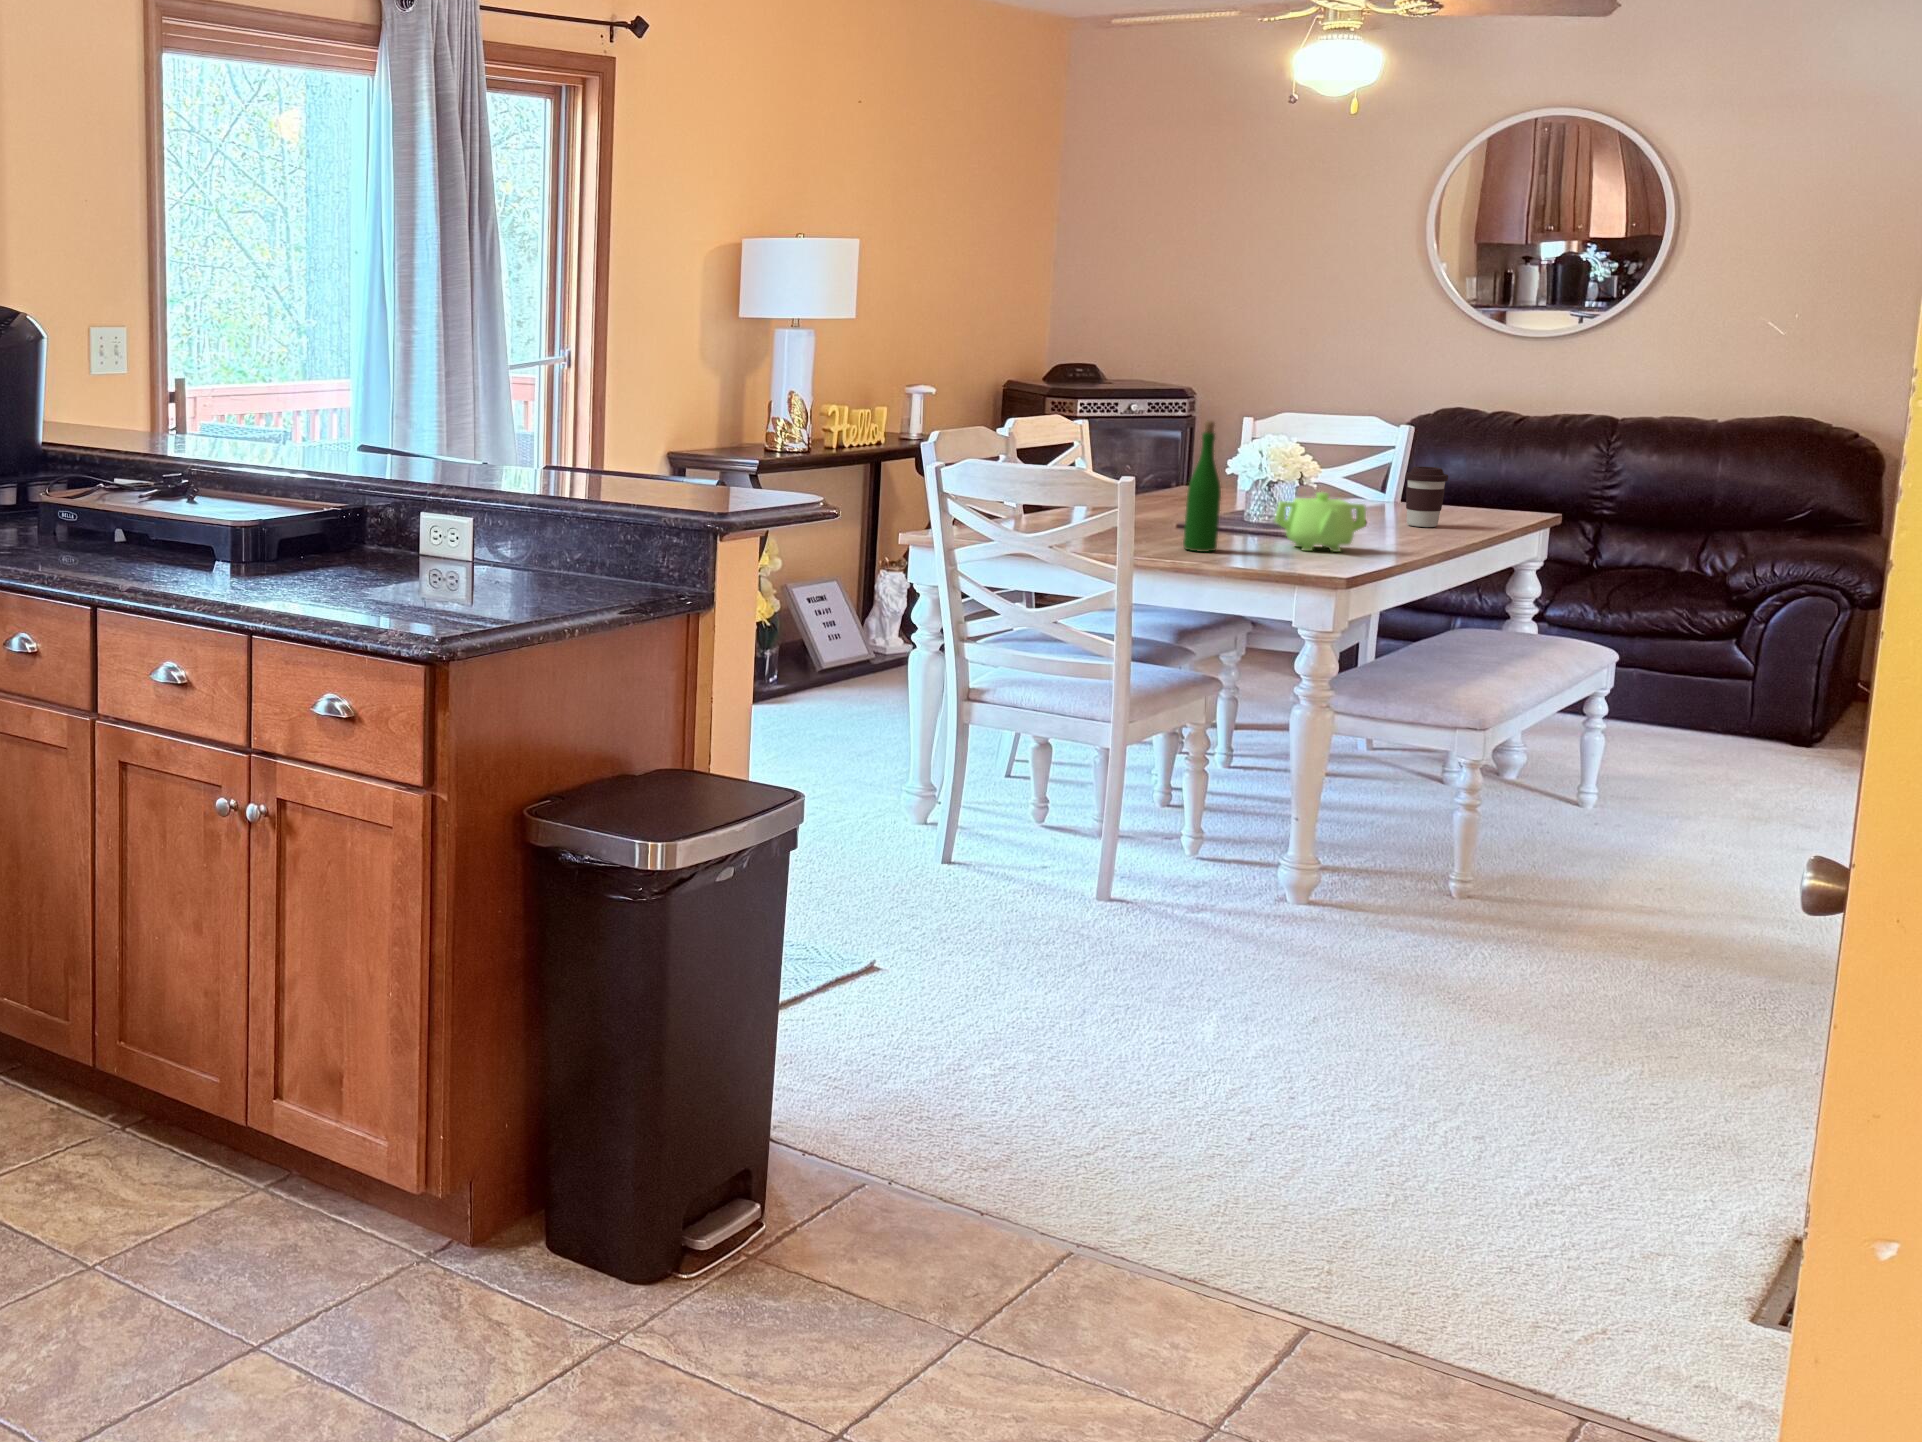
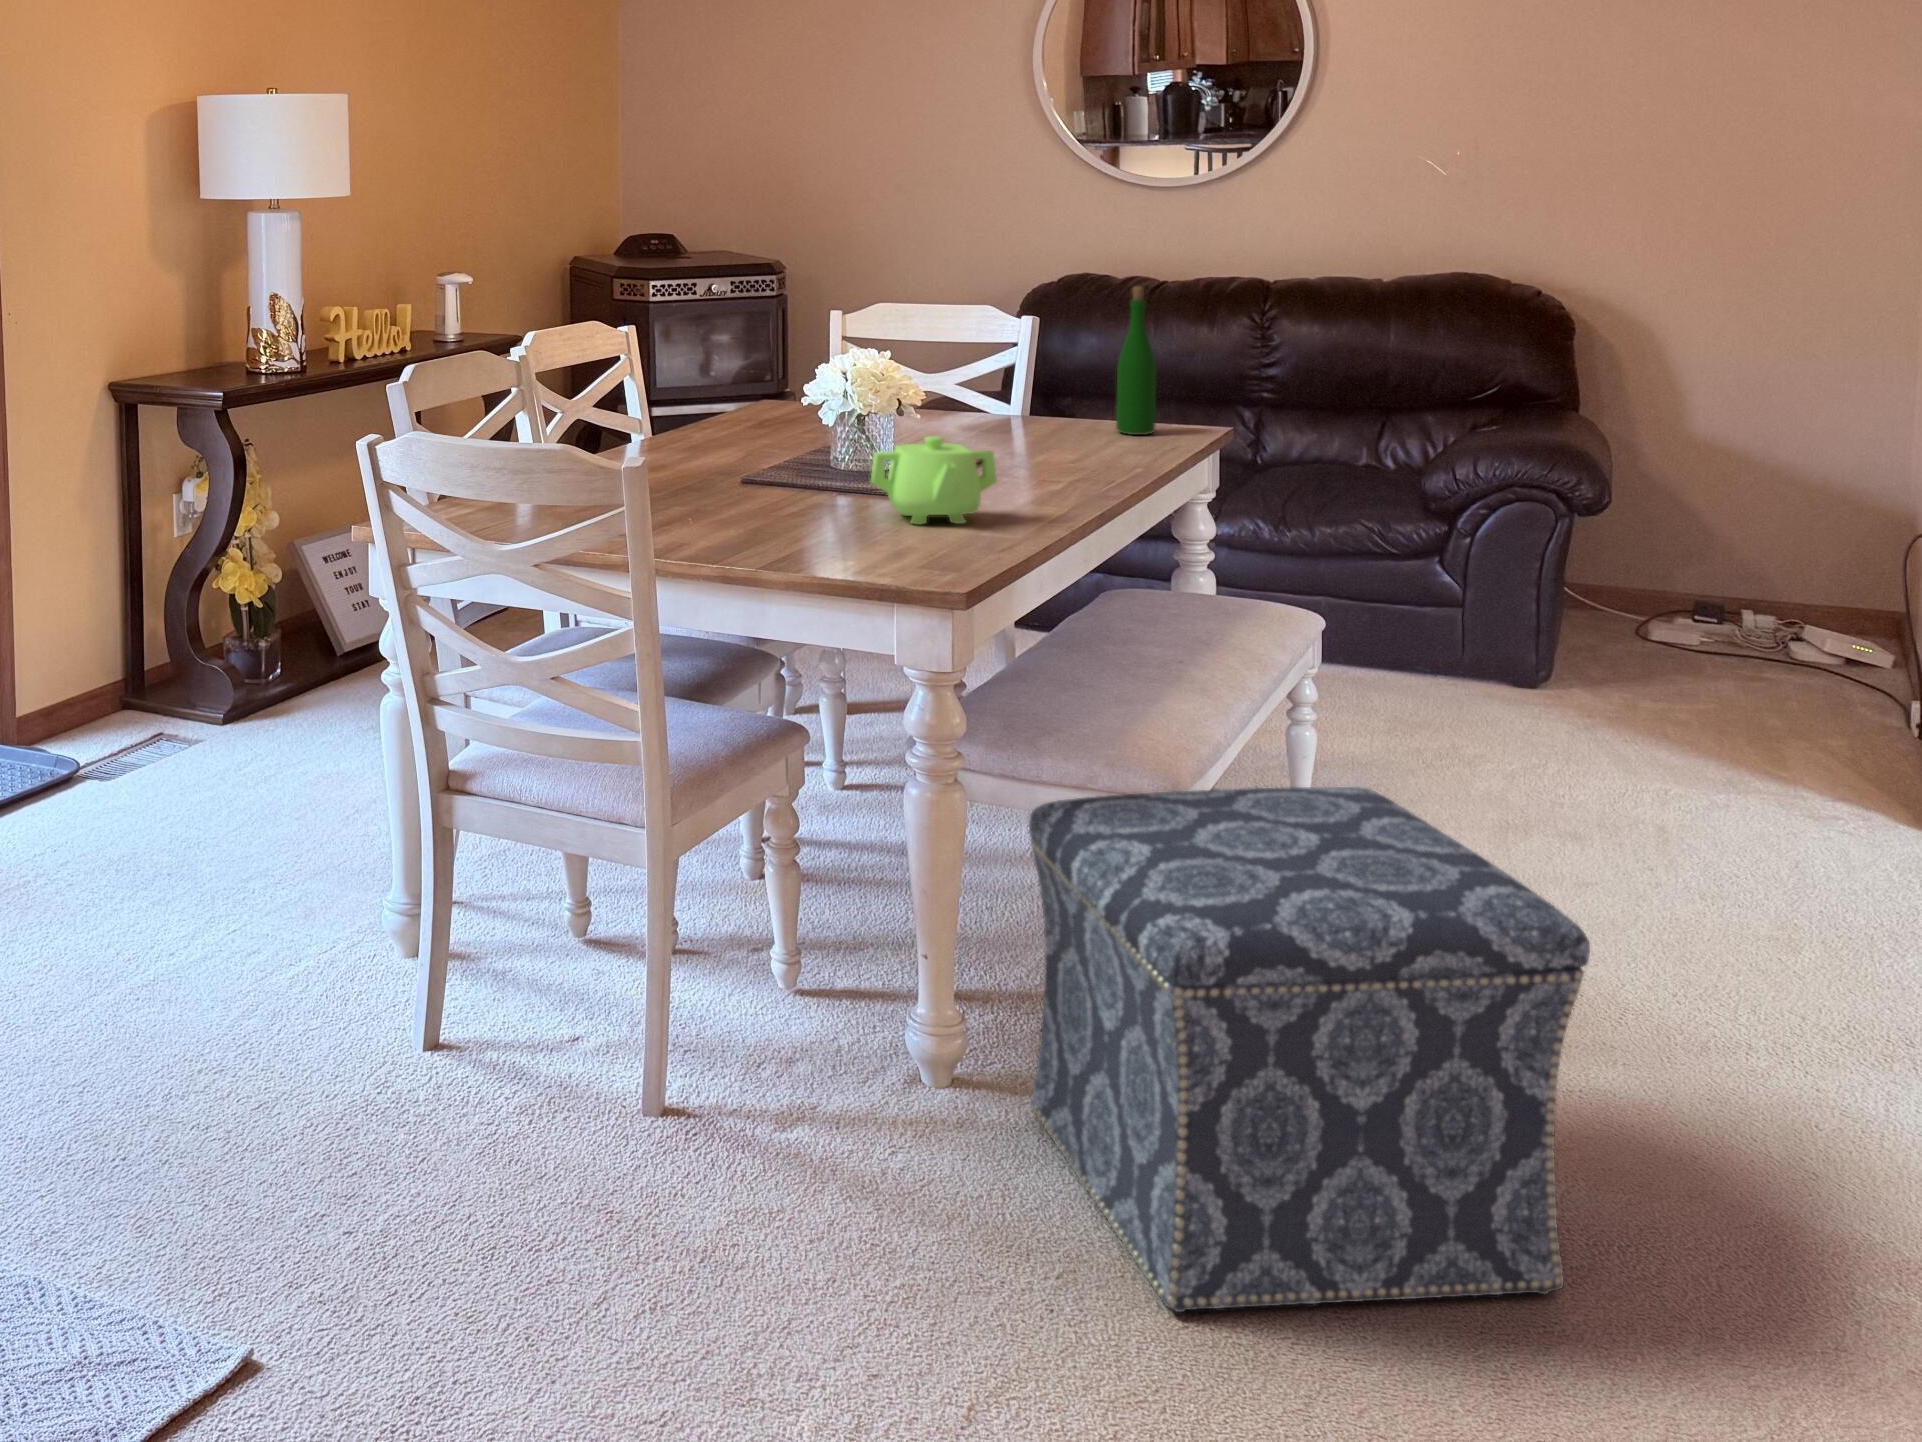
wine bottle: present [1183,421,1221,552] -> present [1116,286,1156,435]
coffee cup: present [1405,467,1448,527] -> none [1042,377,1097,460]
ottoman: none [1358,714,1728,1004] -> present [1029,787,1590,1312]

